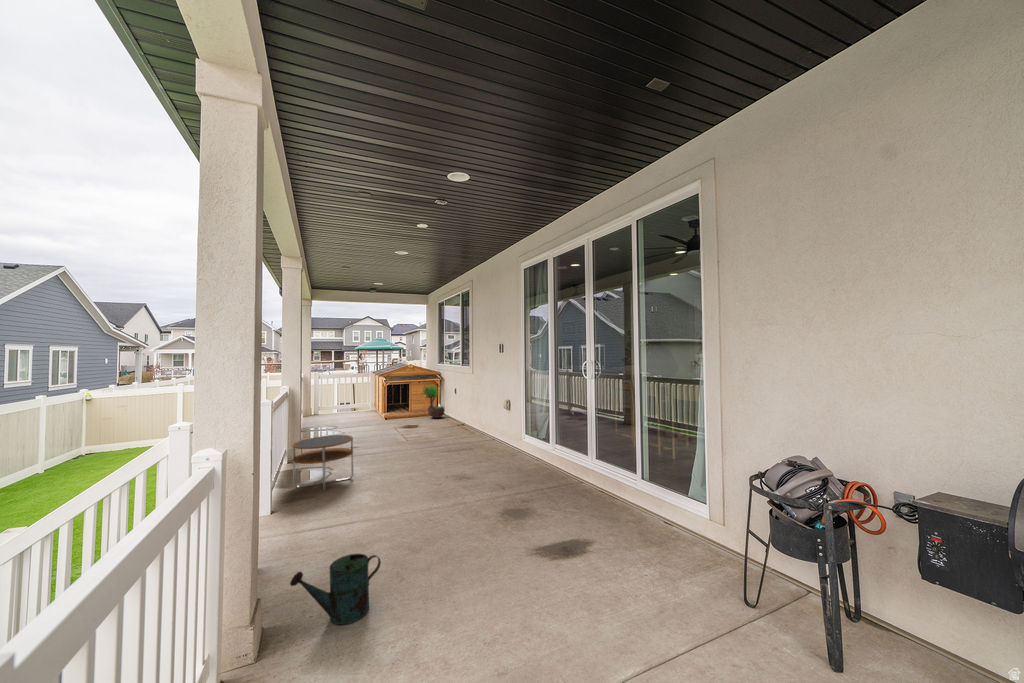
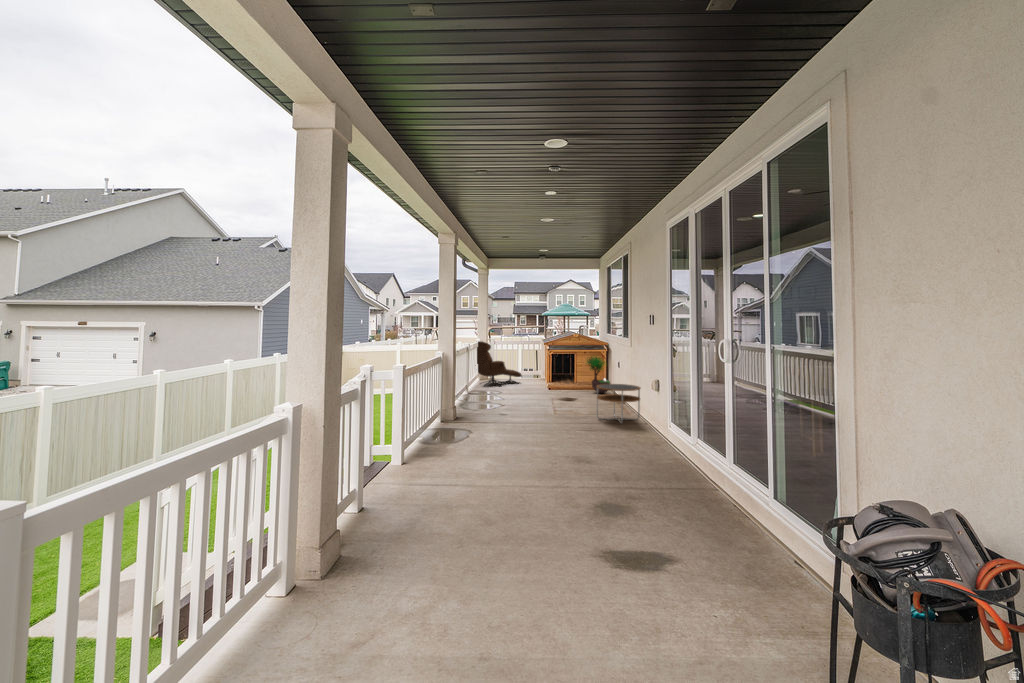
lounge chair: none [299,379,354,426] -> present [477,341,522,386]
side table: present [293,435,353,490] -> present [597,384,640,424]
watering can: present [290,554,381,625] -> none [345,491,422,547]

